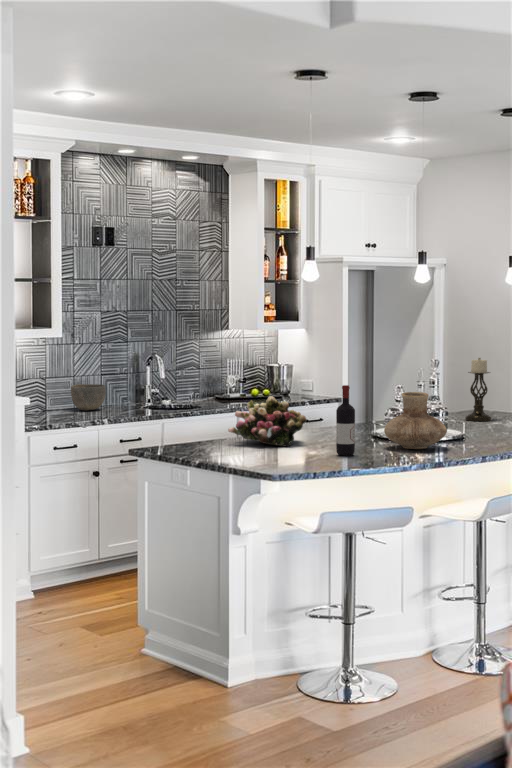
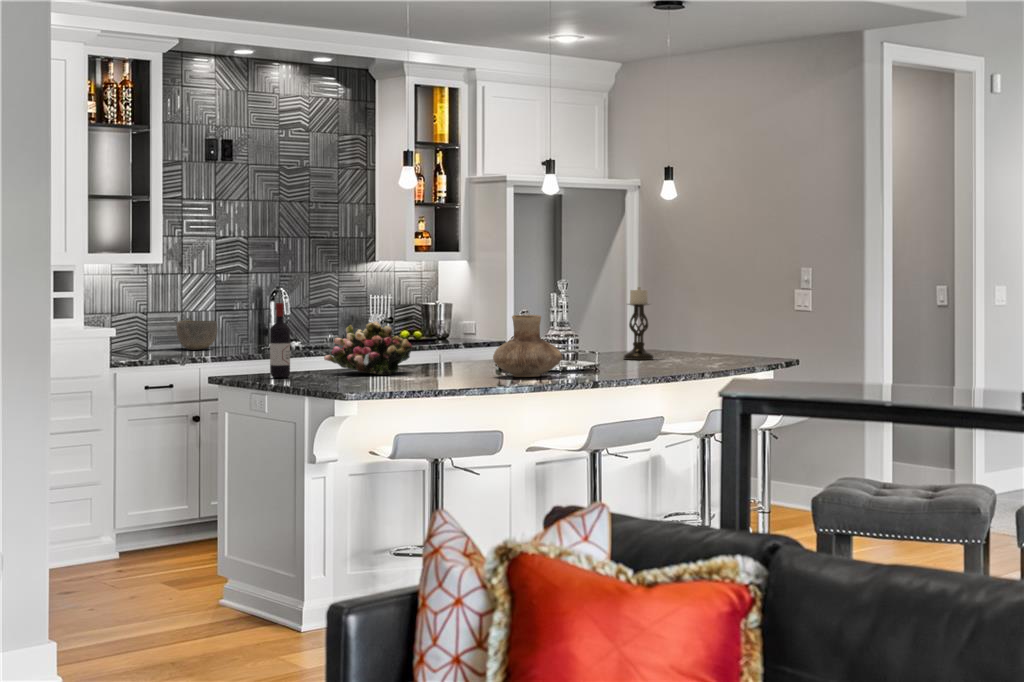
wine bottle: present [336,385,355,456] -> present [270,303,290,378]

